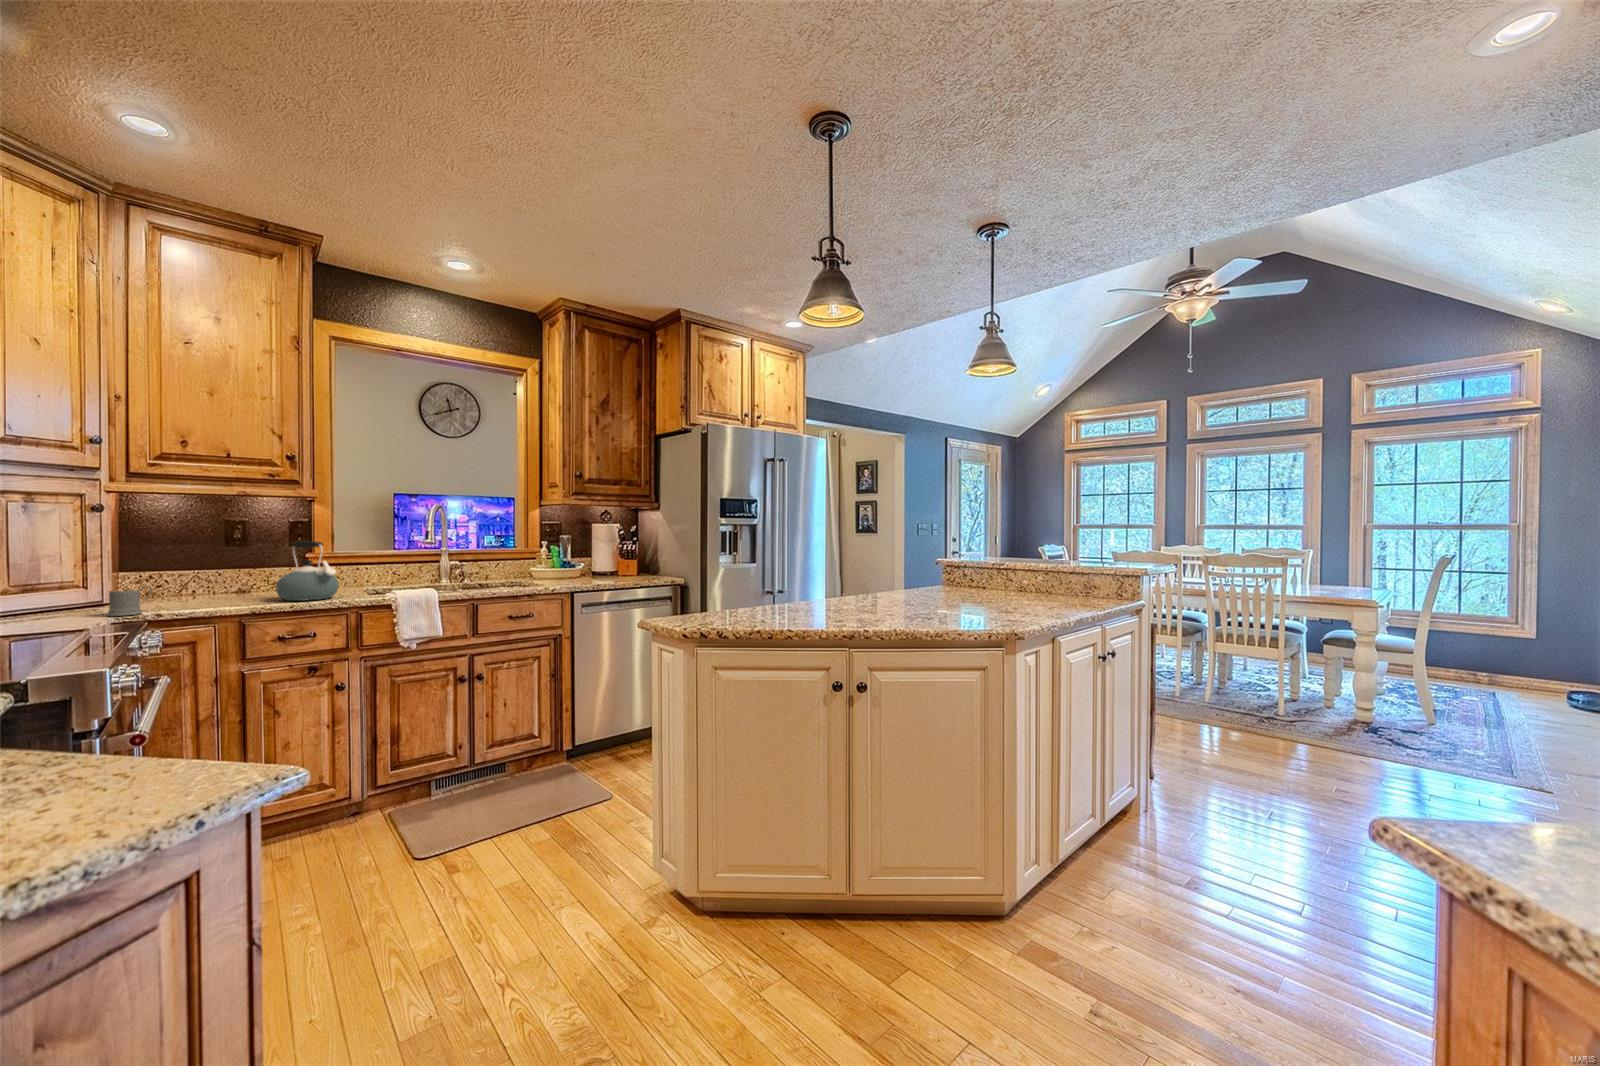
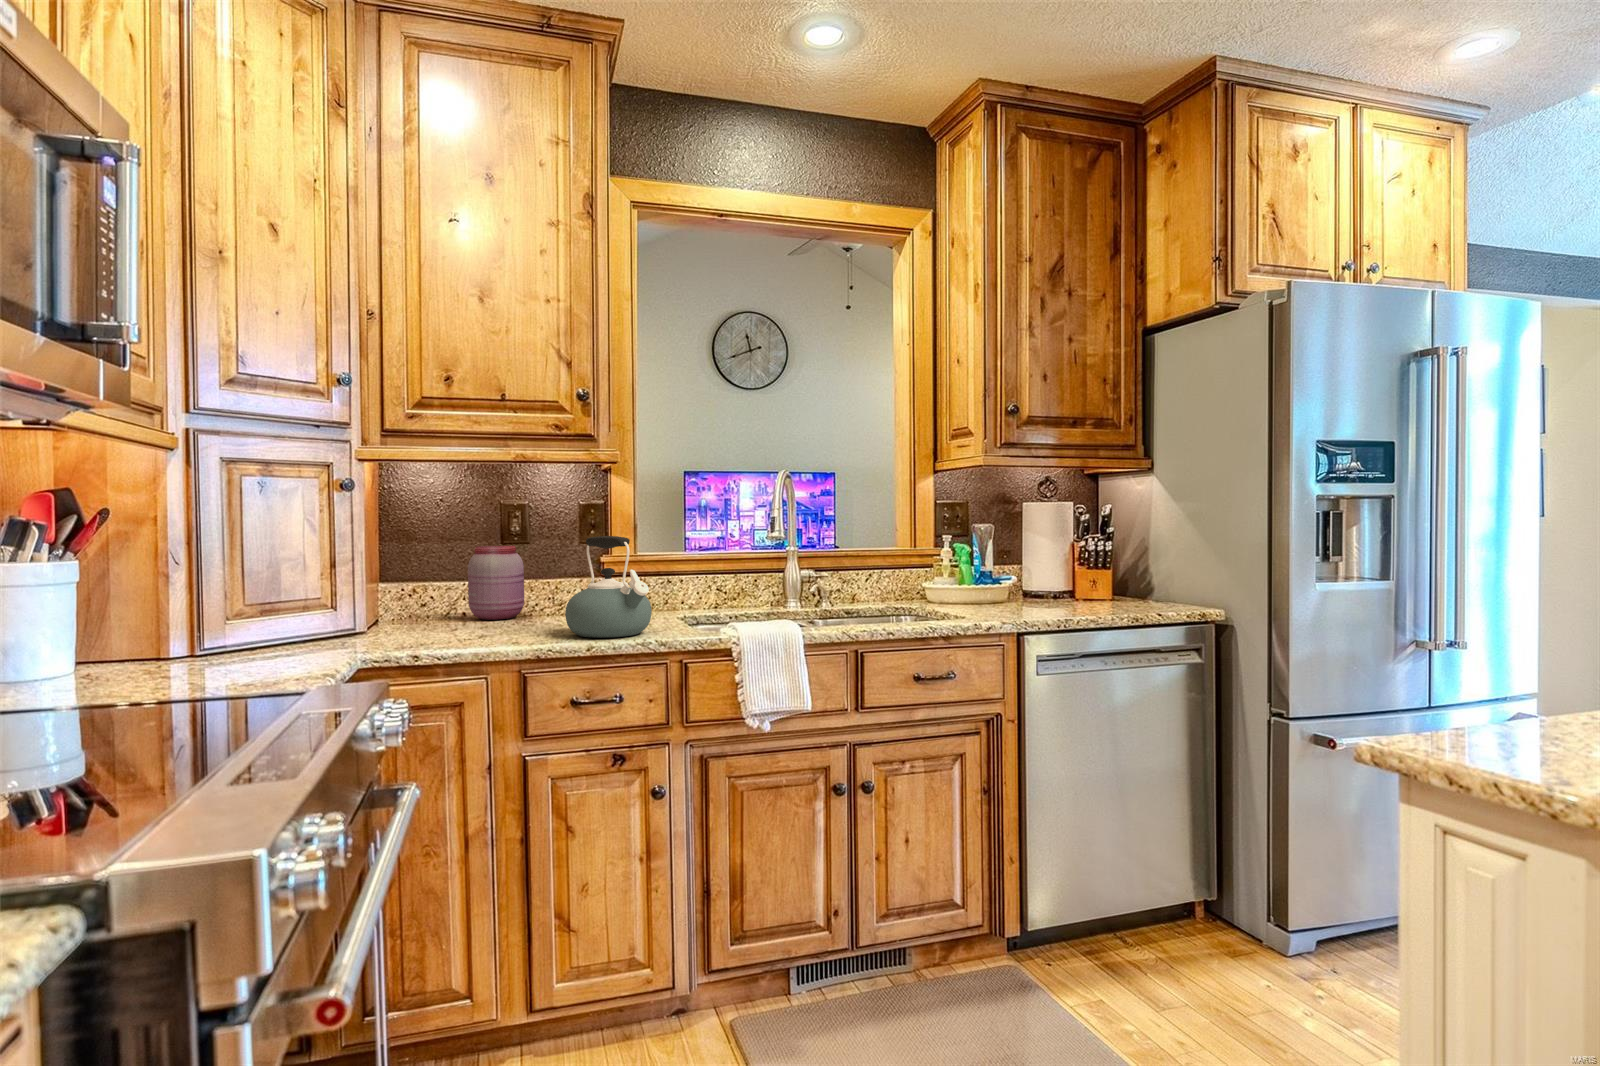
jar: none [199,547,245,594] -> present [468,546,524,620]
mug: present [106,586,152,616] -> none [354,609,409,656]

